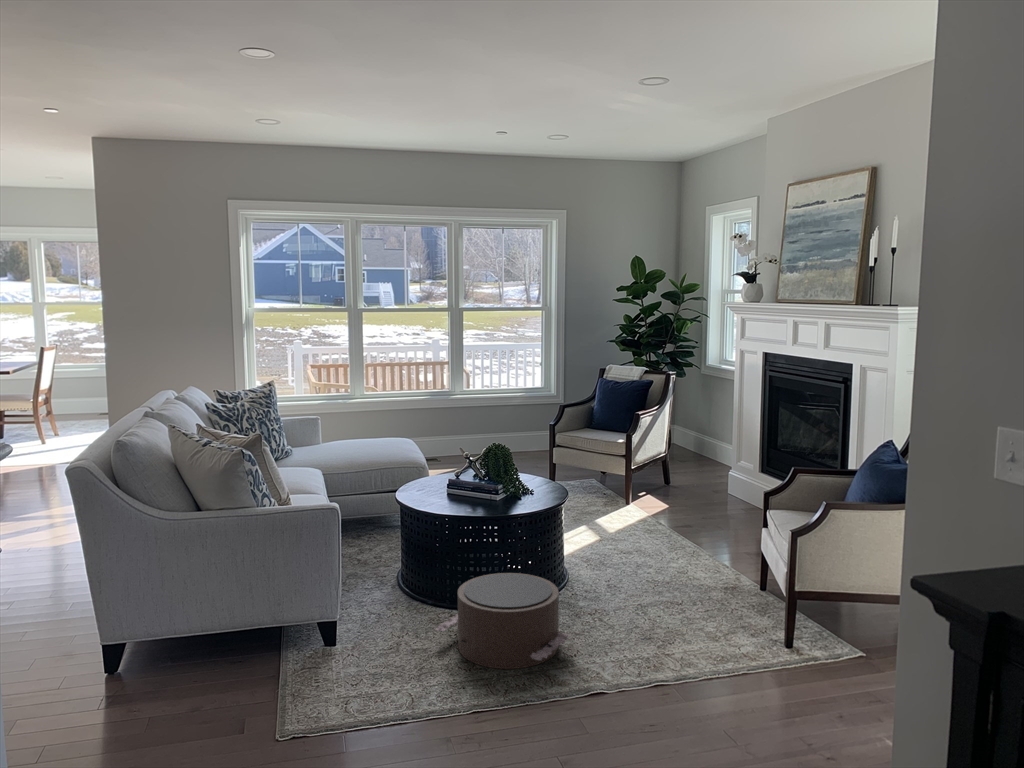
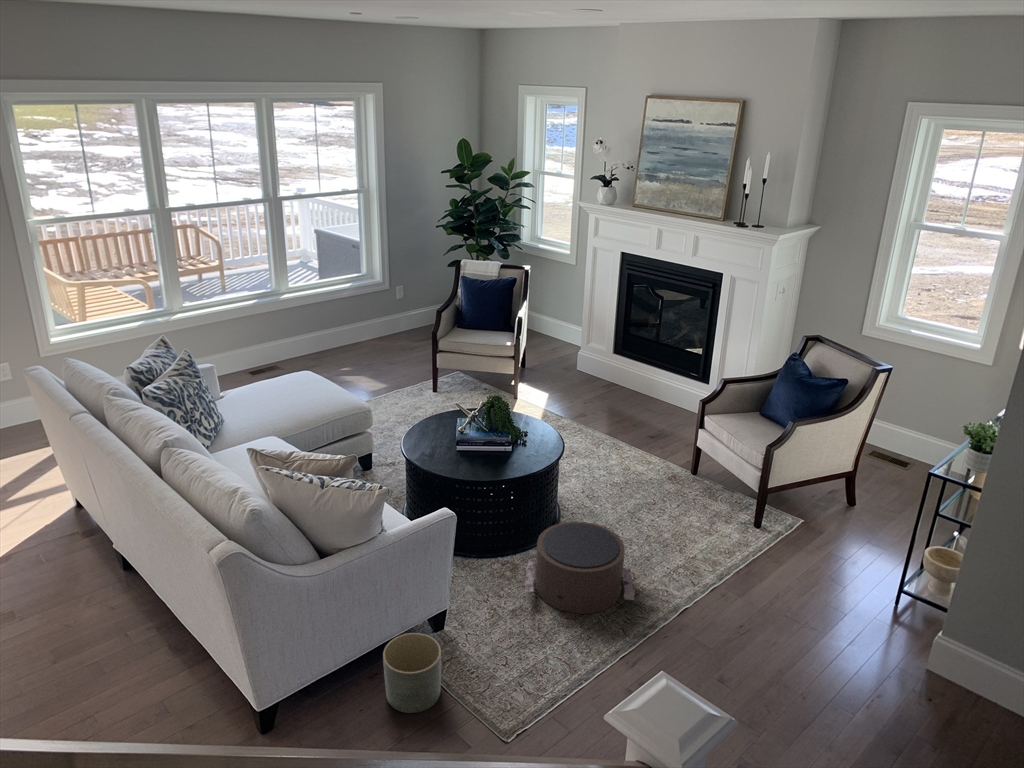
planter: none [218,617,282,695] -> present [383,633,441,713]

